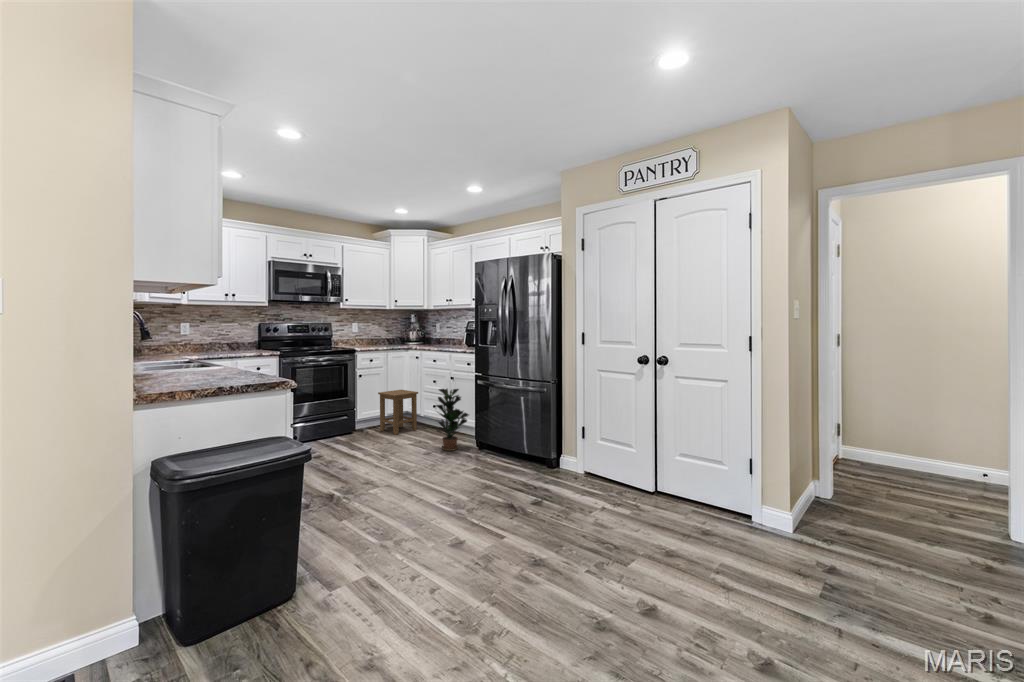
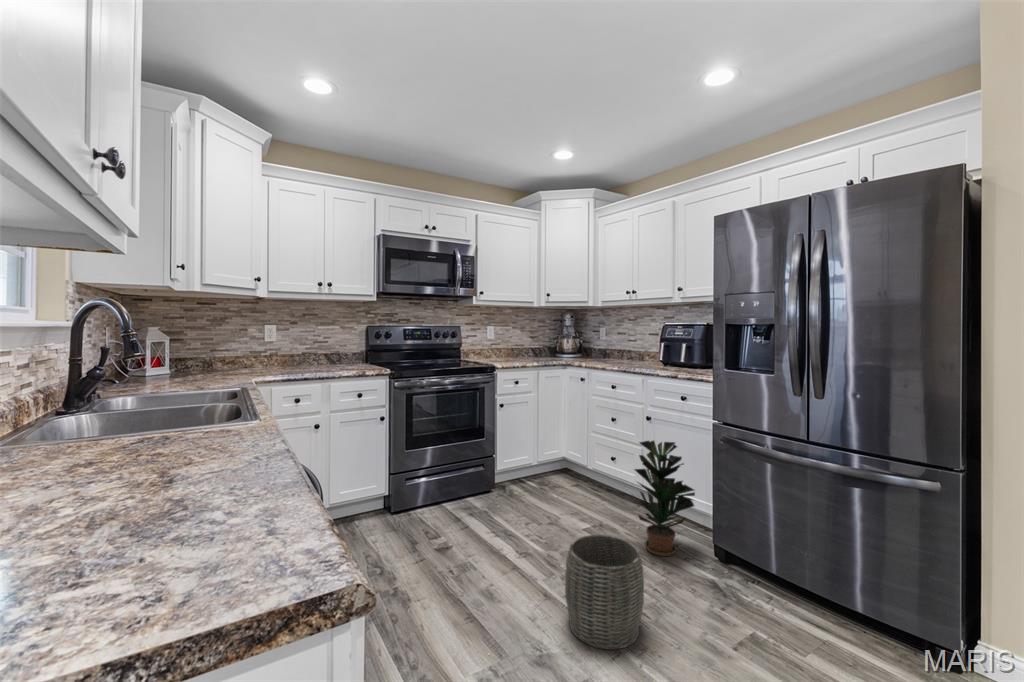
stool: present [378,390,418,435] -> none [526,426,587,500]
woven basket: none [384,432,424,479] -> present [565,535,644,650]

